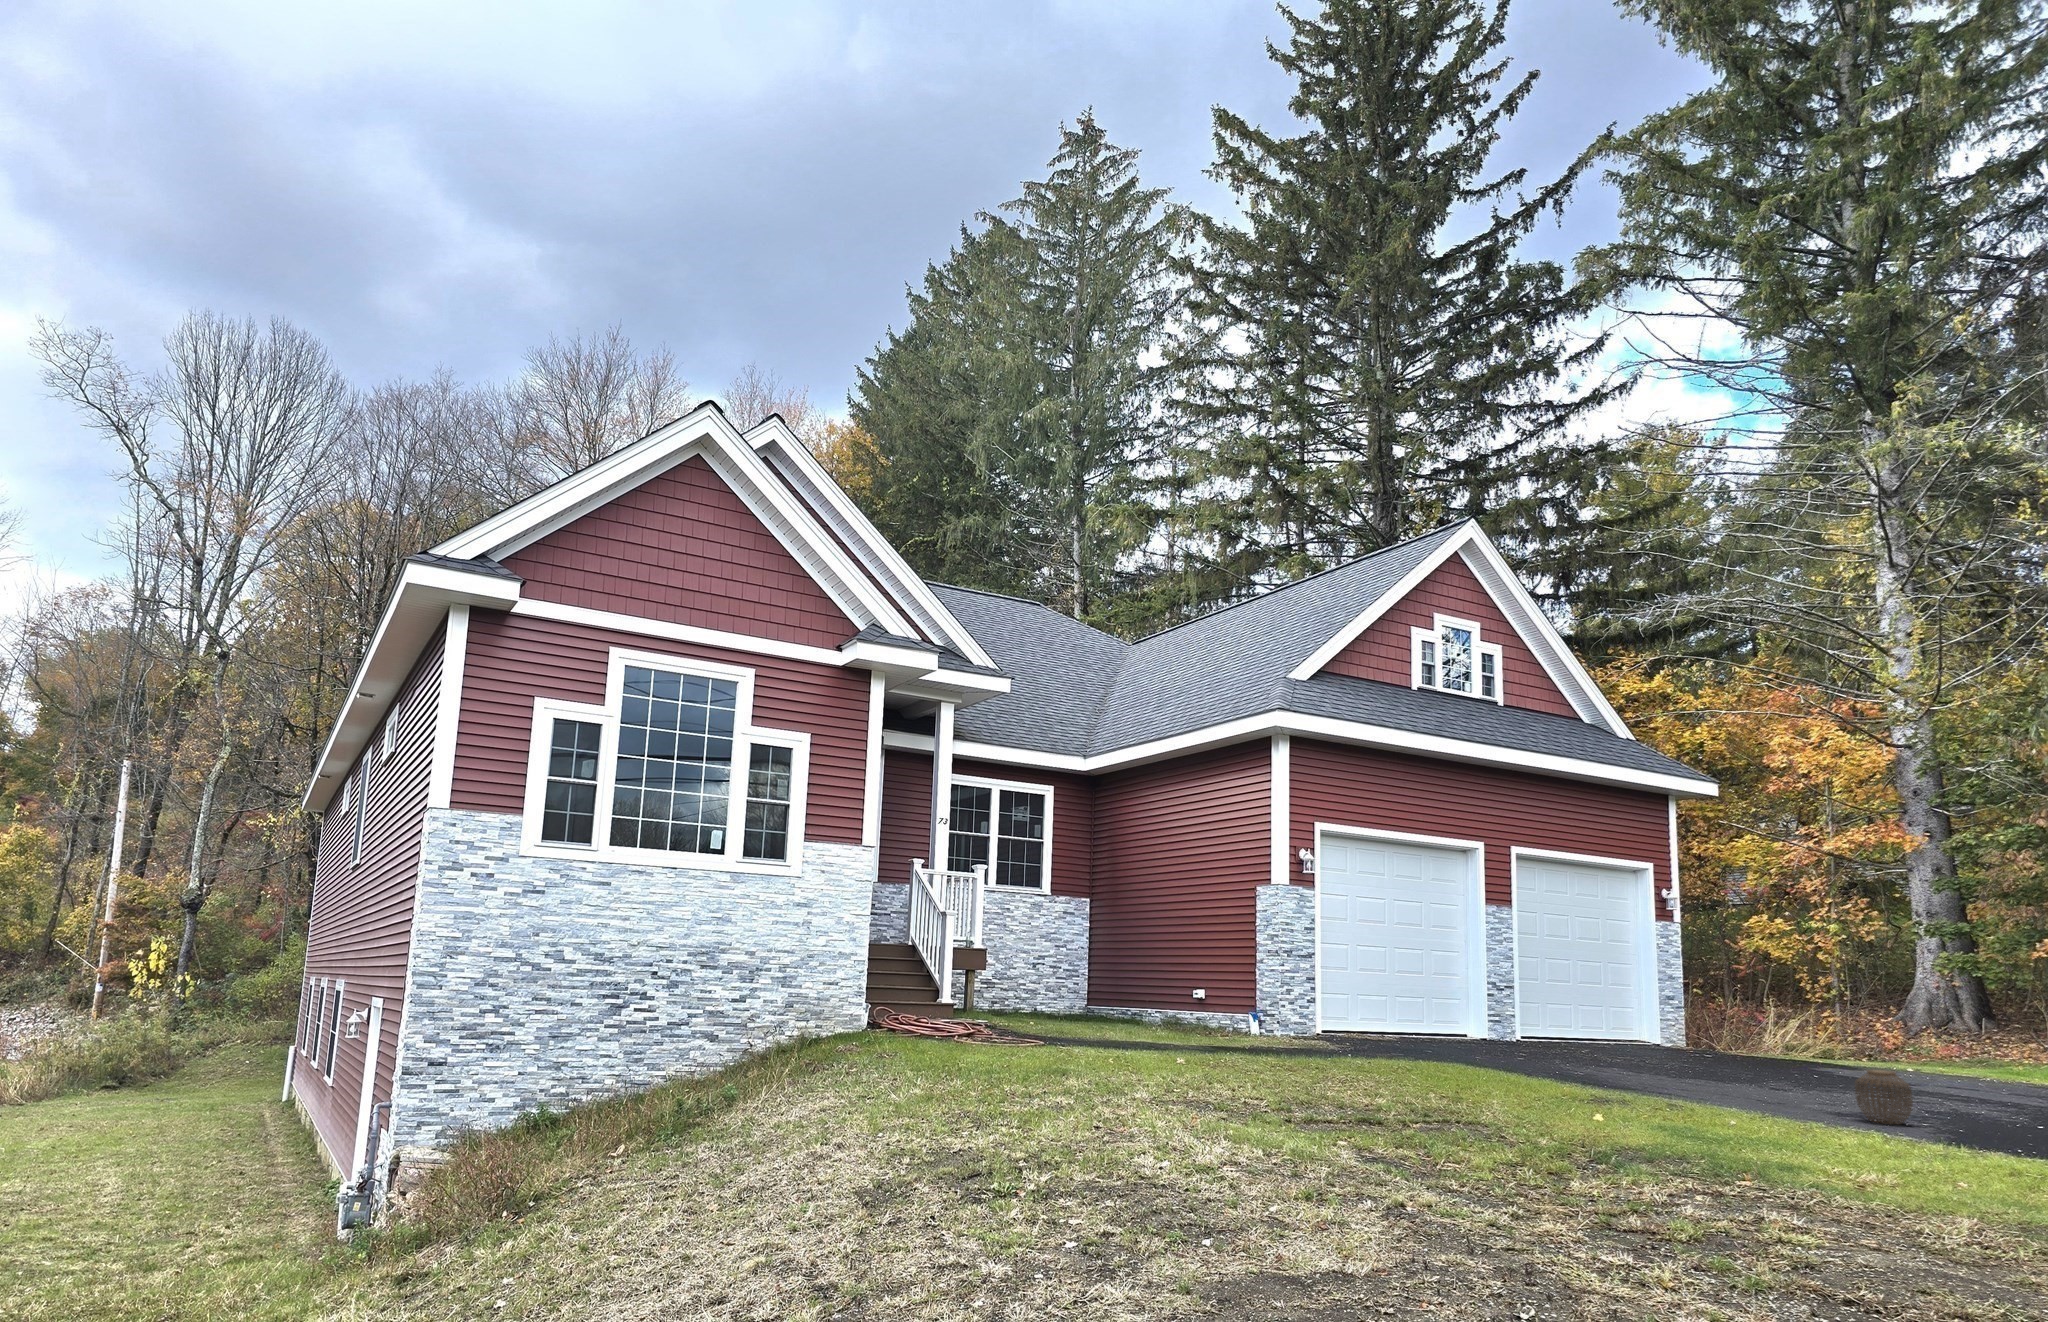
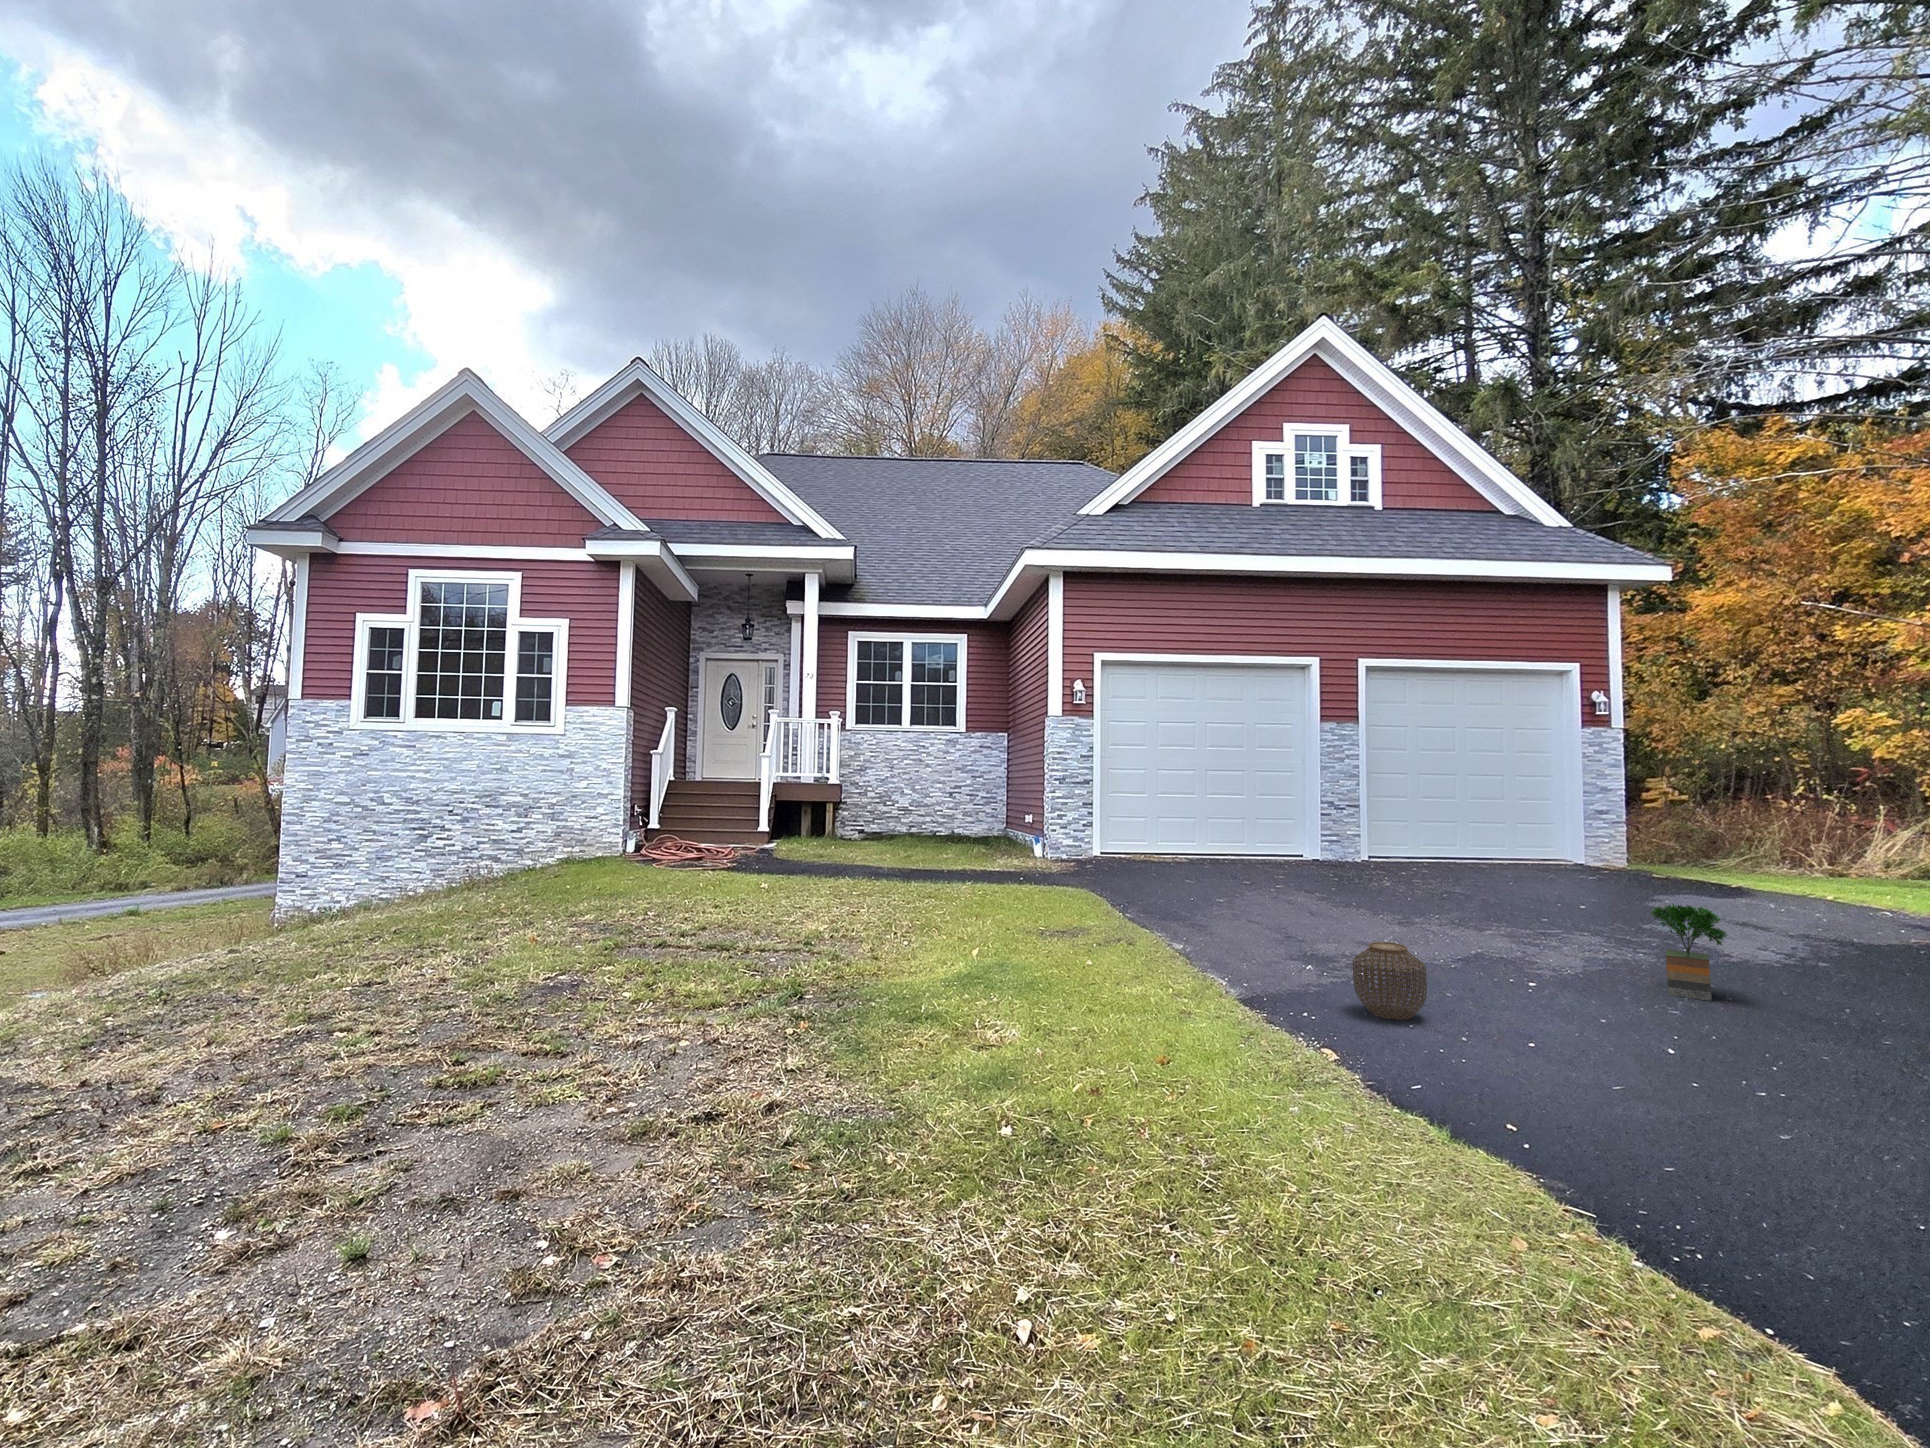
potted tree: none [1949,1045,2007,1113] -> present [1651,904,1727,1001]

